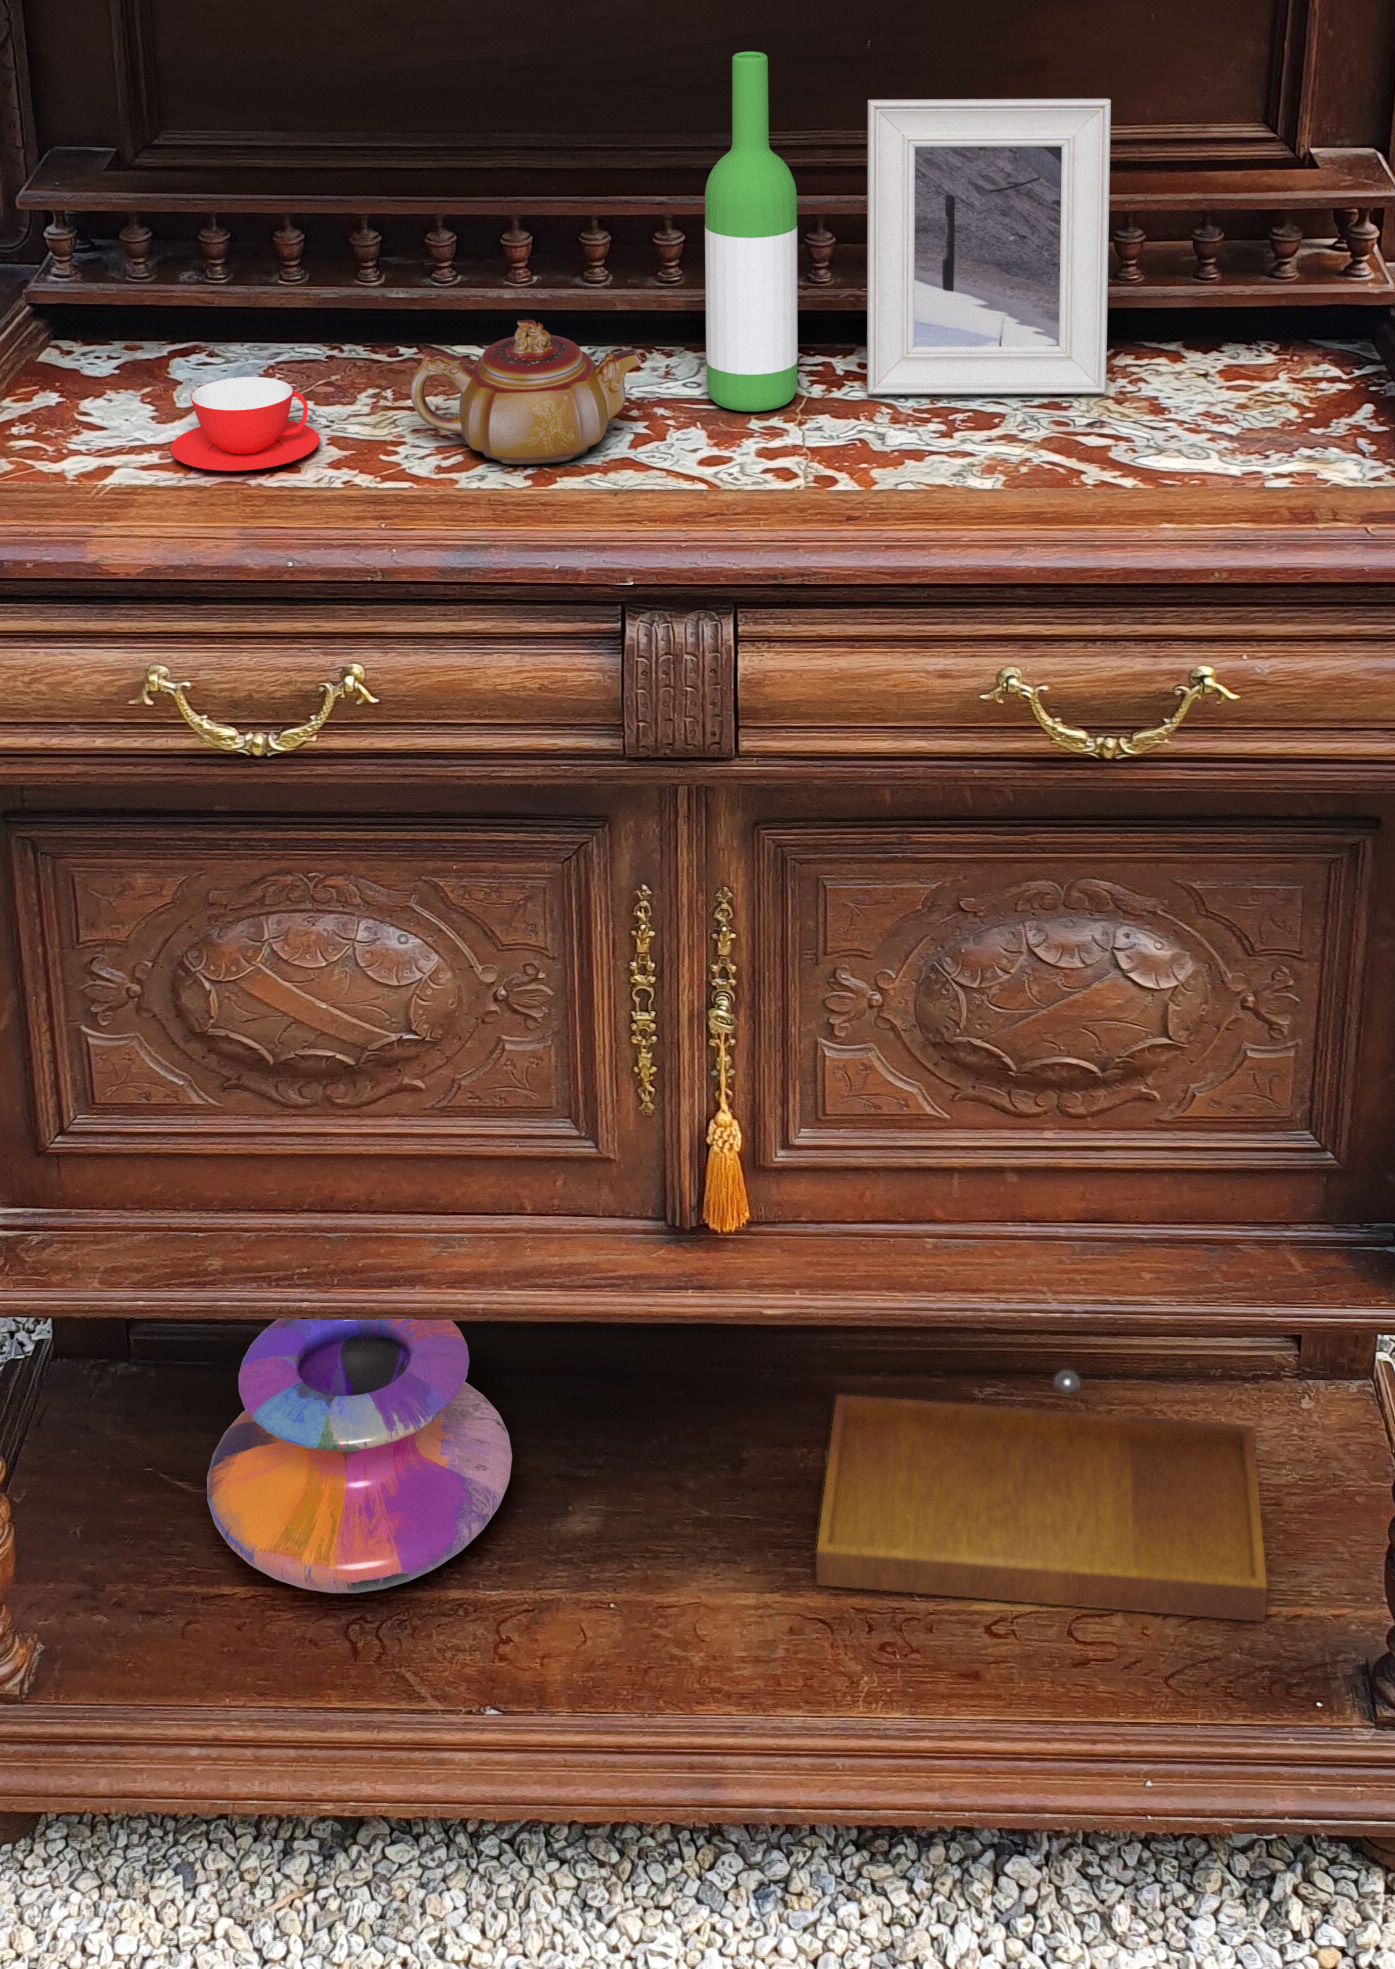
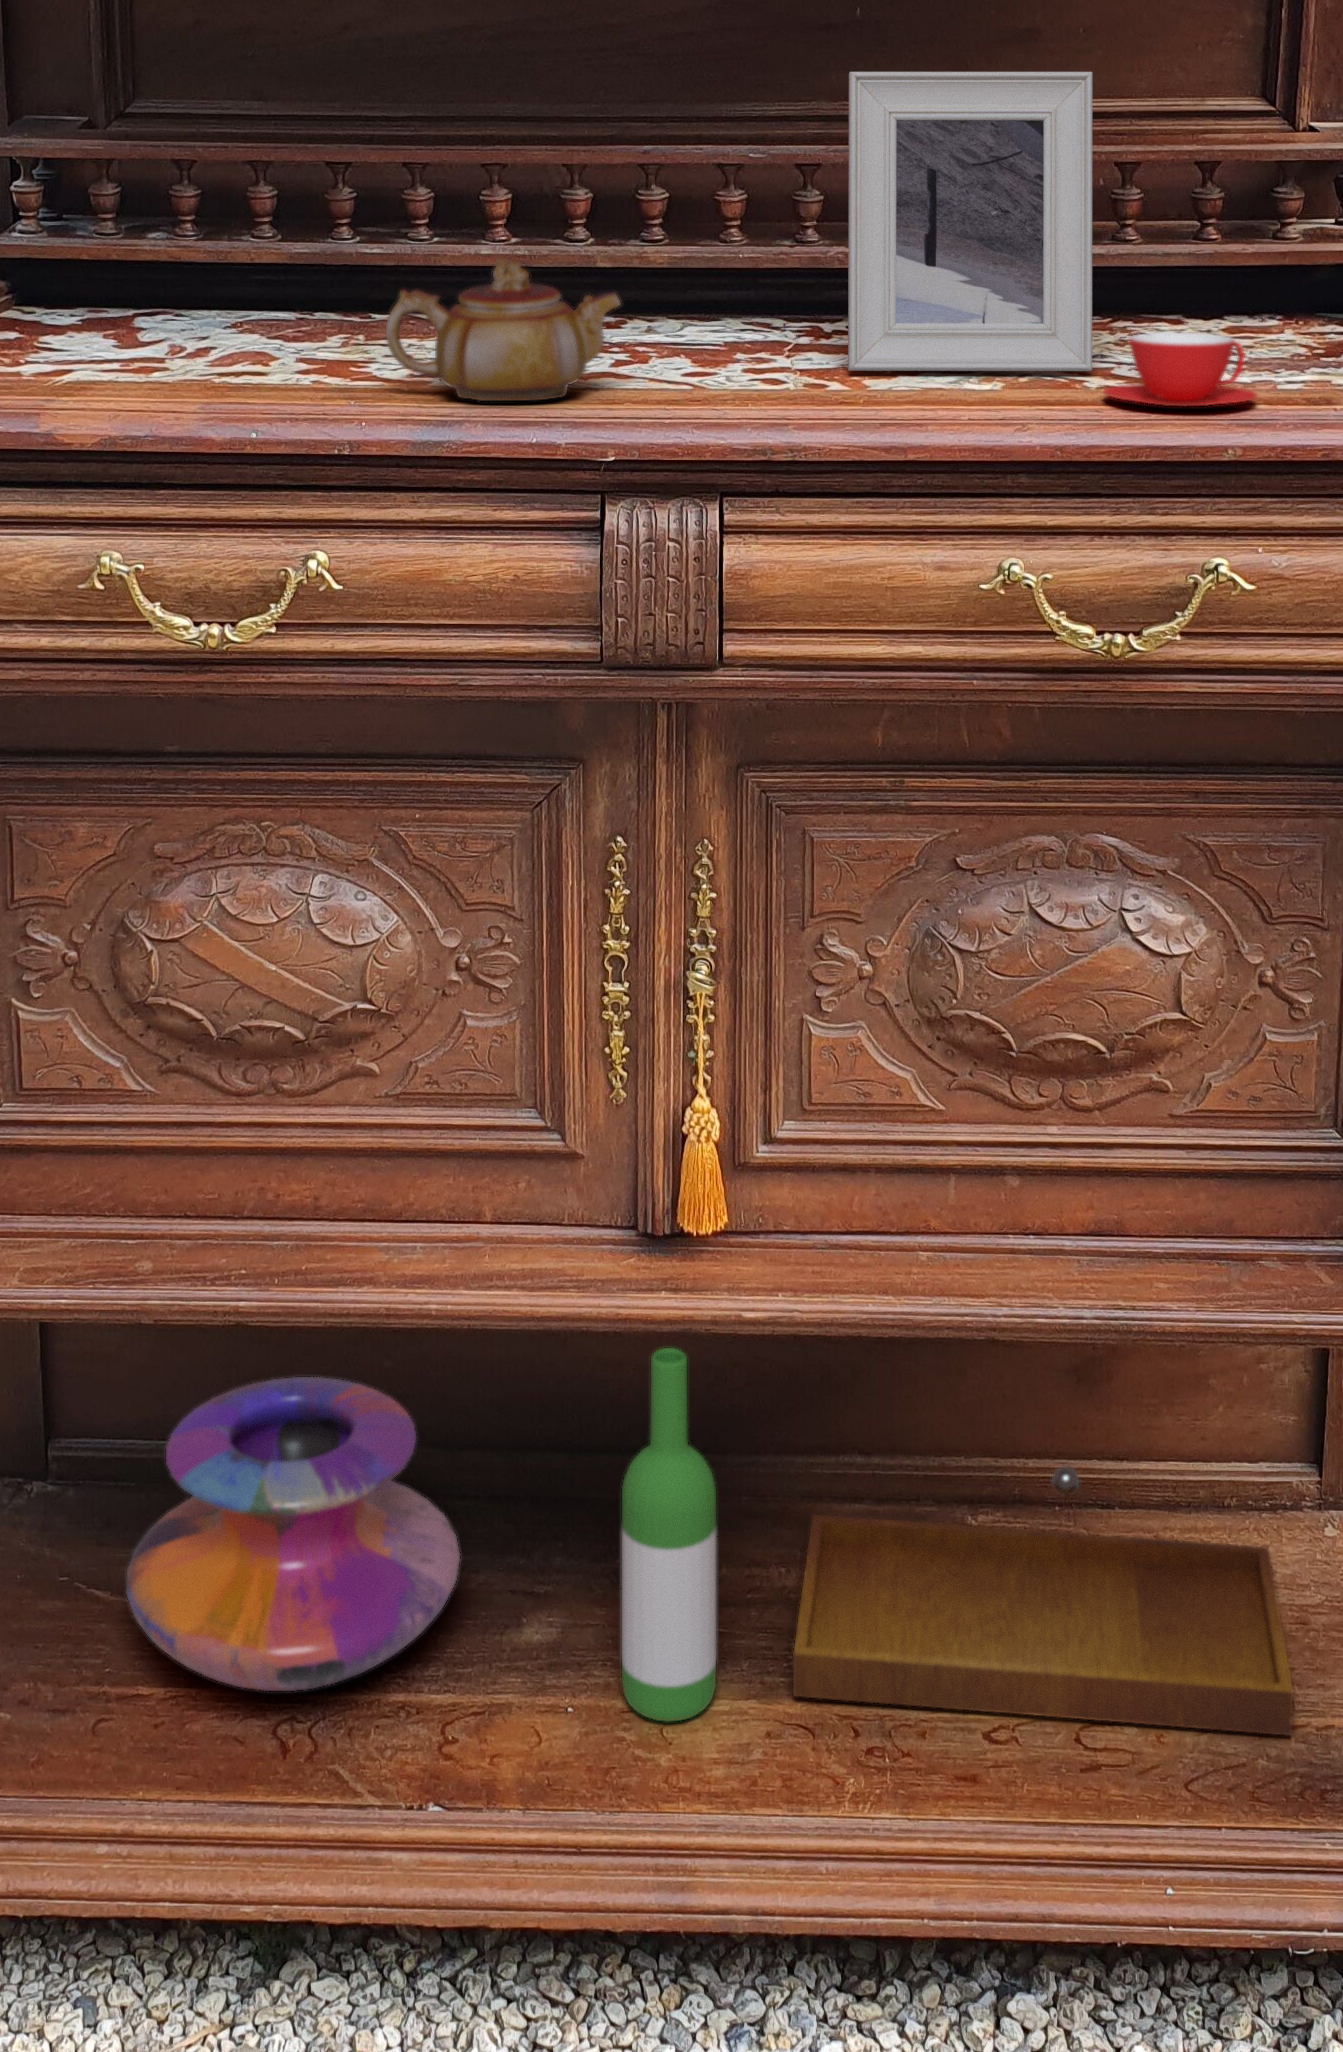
wine bottle: present [705,52,798,411] -> present [622,1348,716,1722]
teacup: present [170,377,320,471] -> present [1104,333,1257,406]

